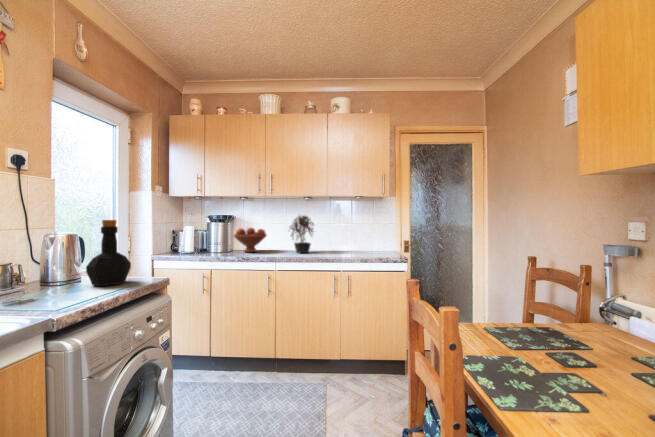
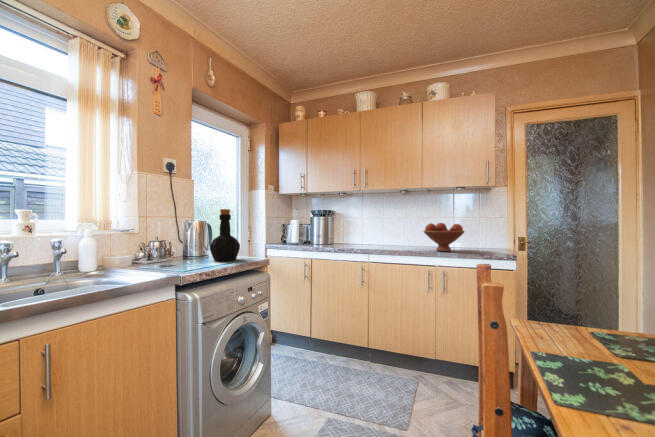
potted plant: present [291,216,314,253] -> none [383,208,413,248]
fruit bowl: present [234,228,266,252] -> present [423,223,464,252]

